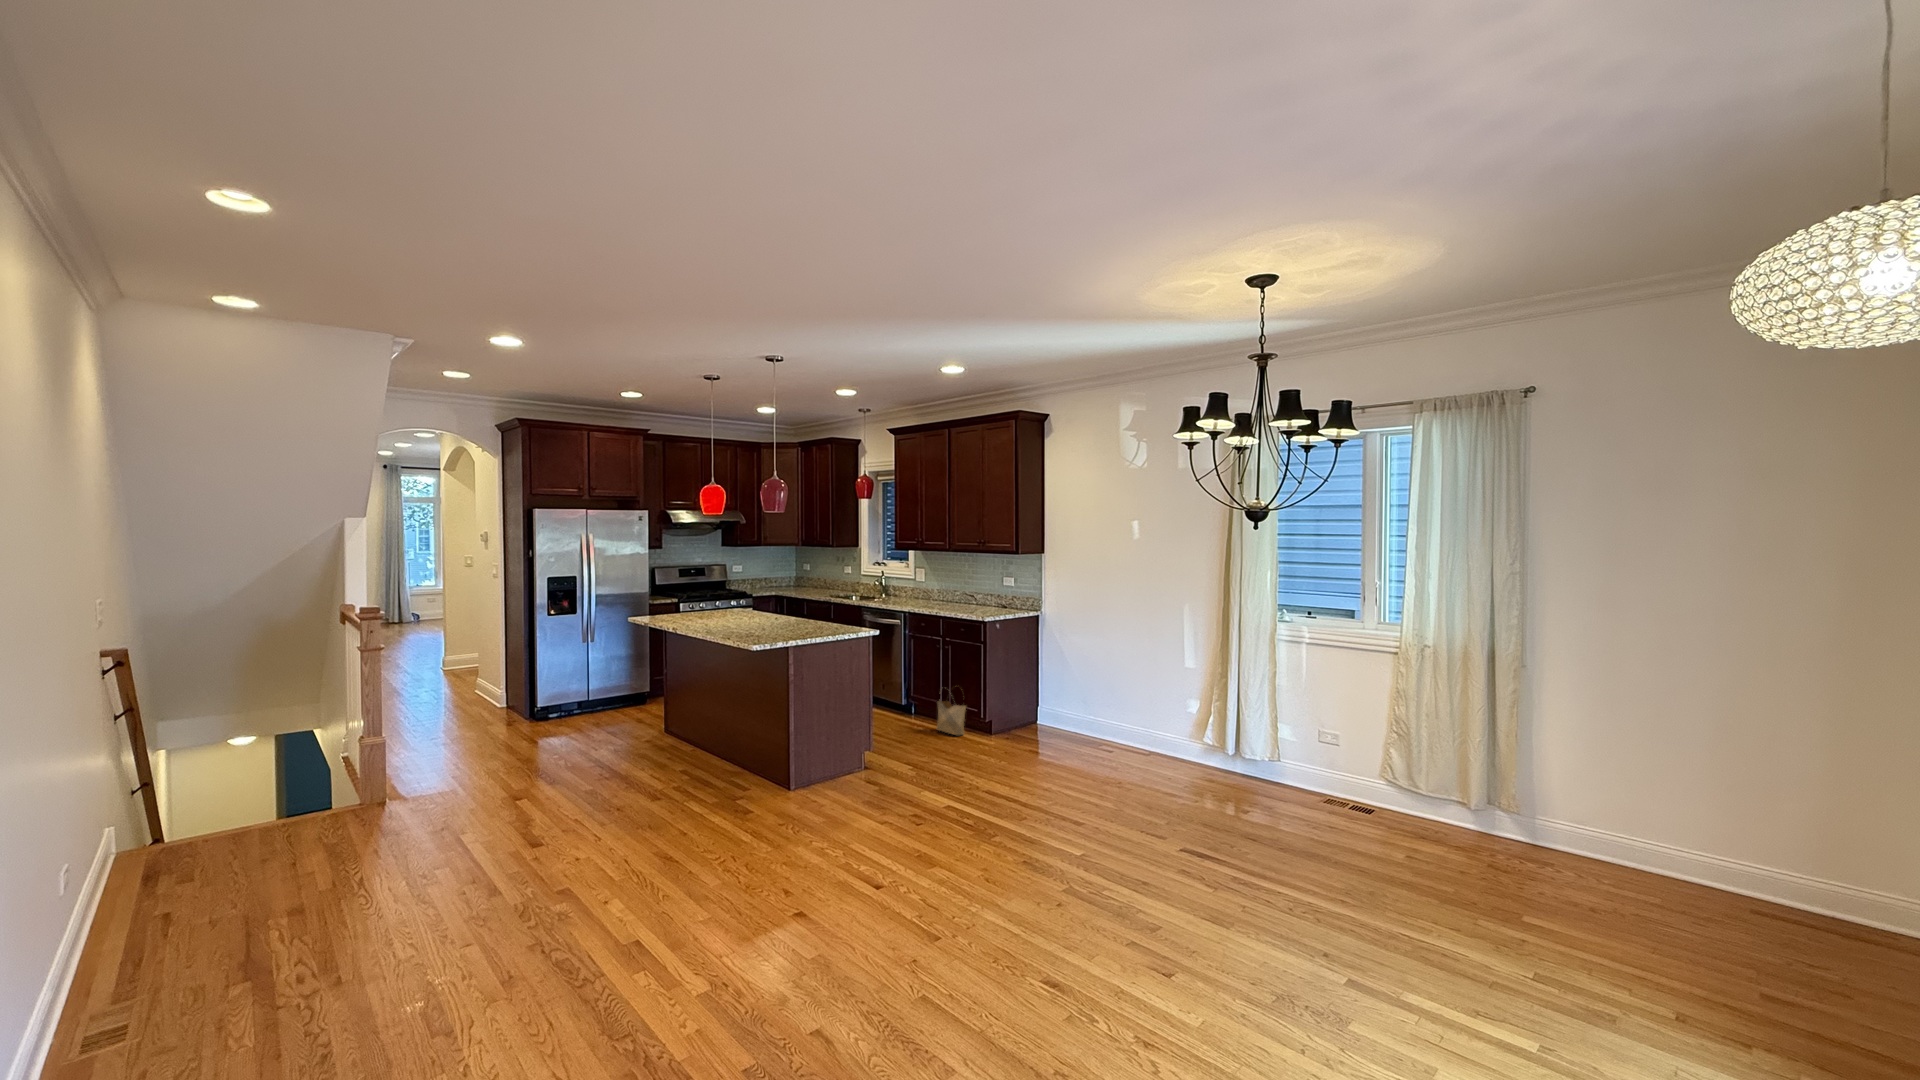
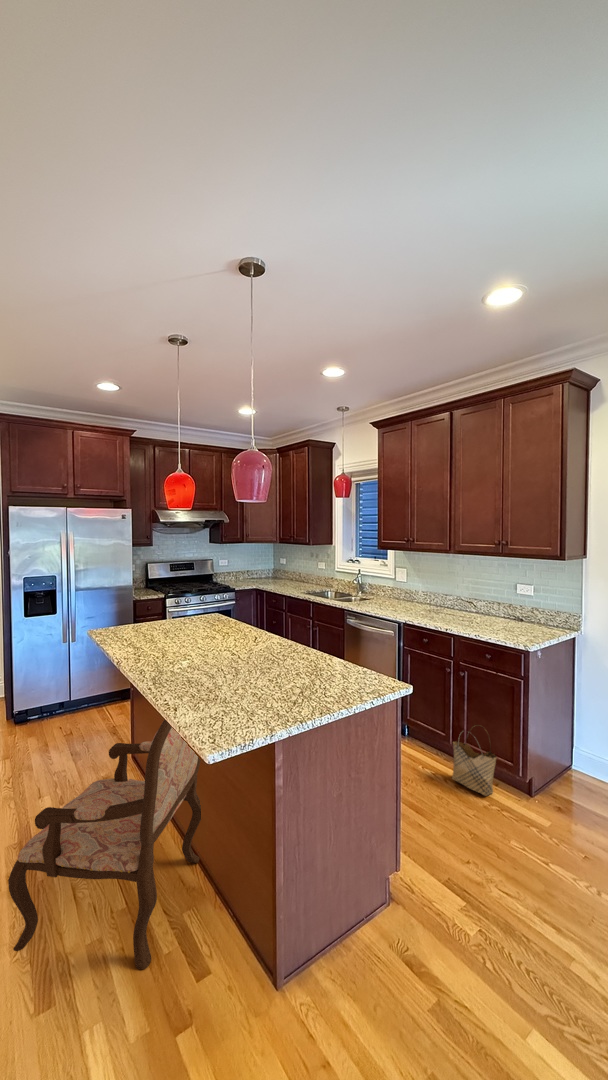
armchair: none [620,637,742,791] -> present [8,719,201,969]

